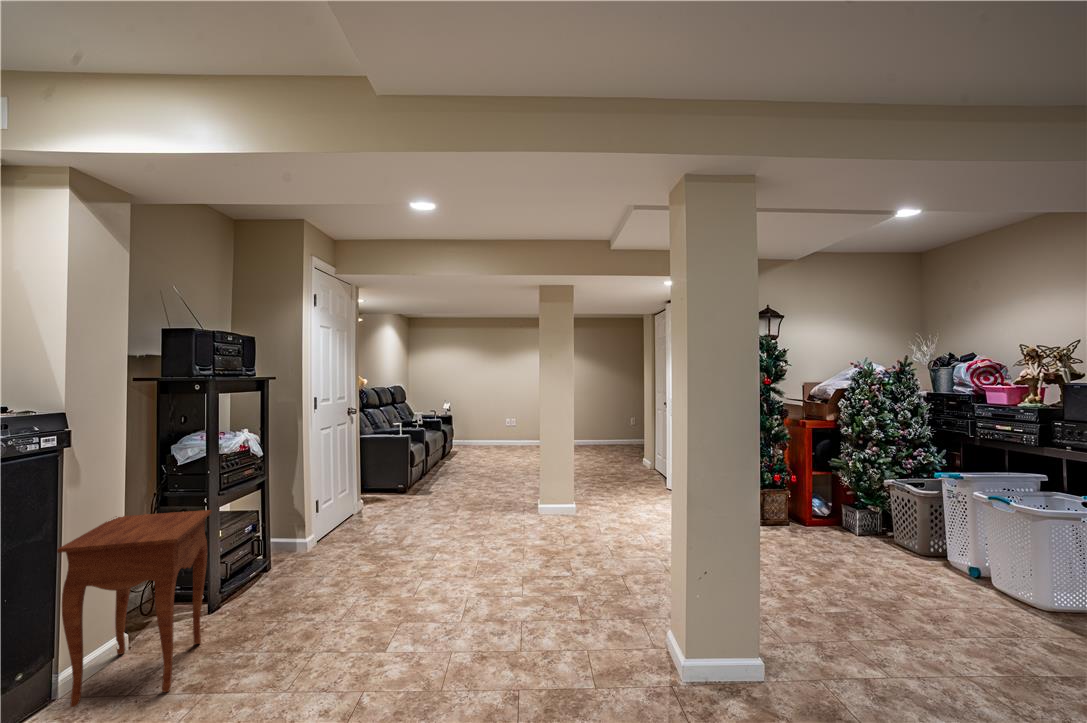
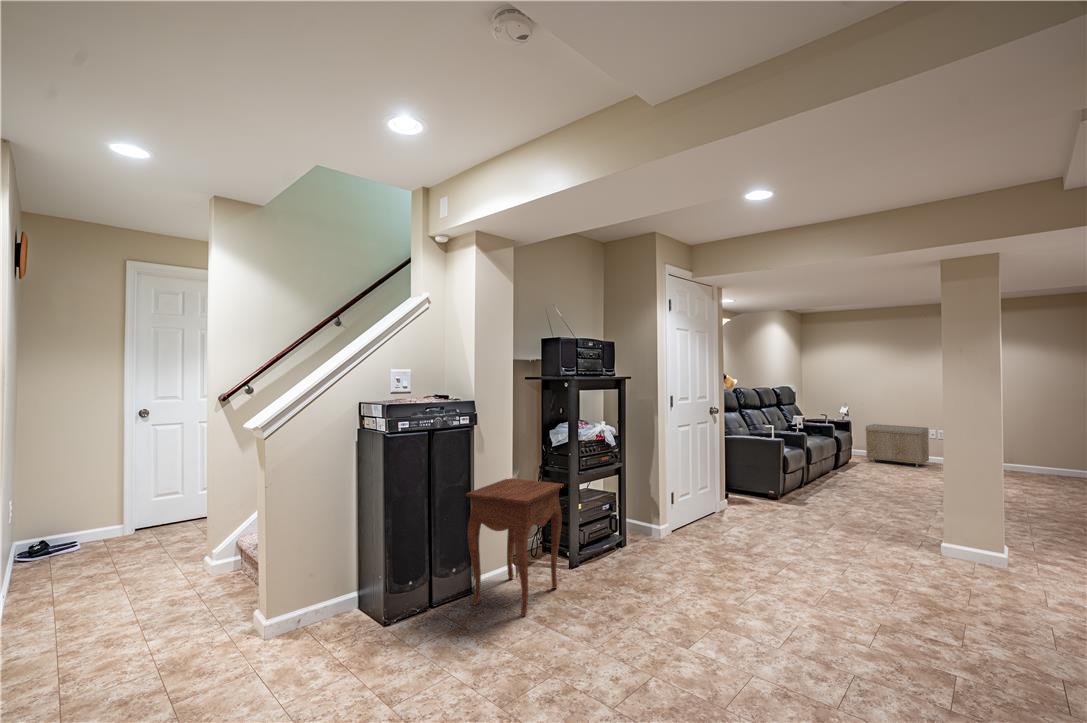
storage bench: none [463,416,506,449] -> present [866,424,929,467]

